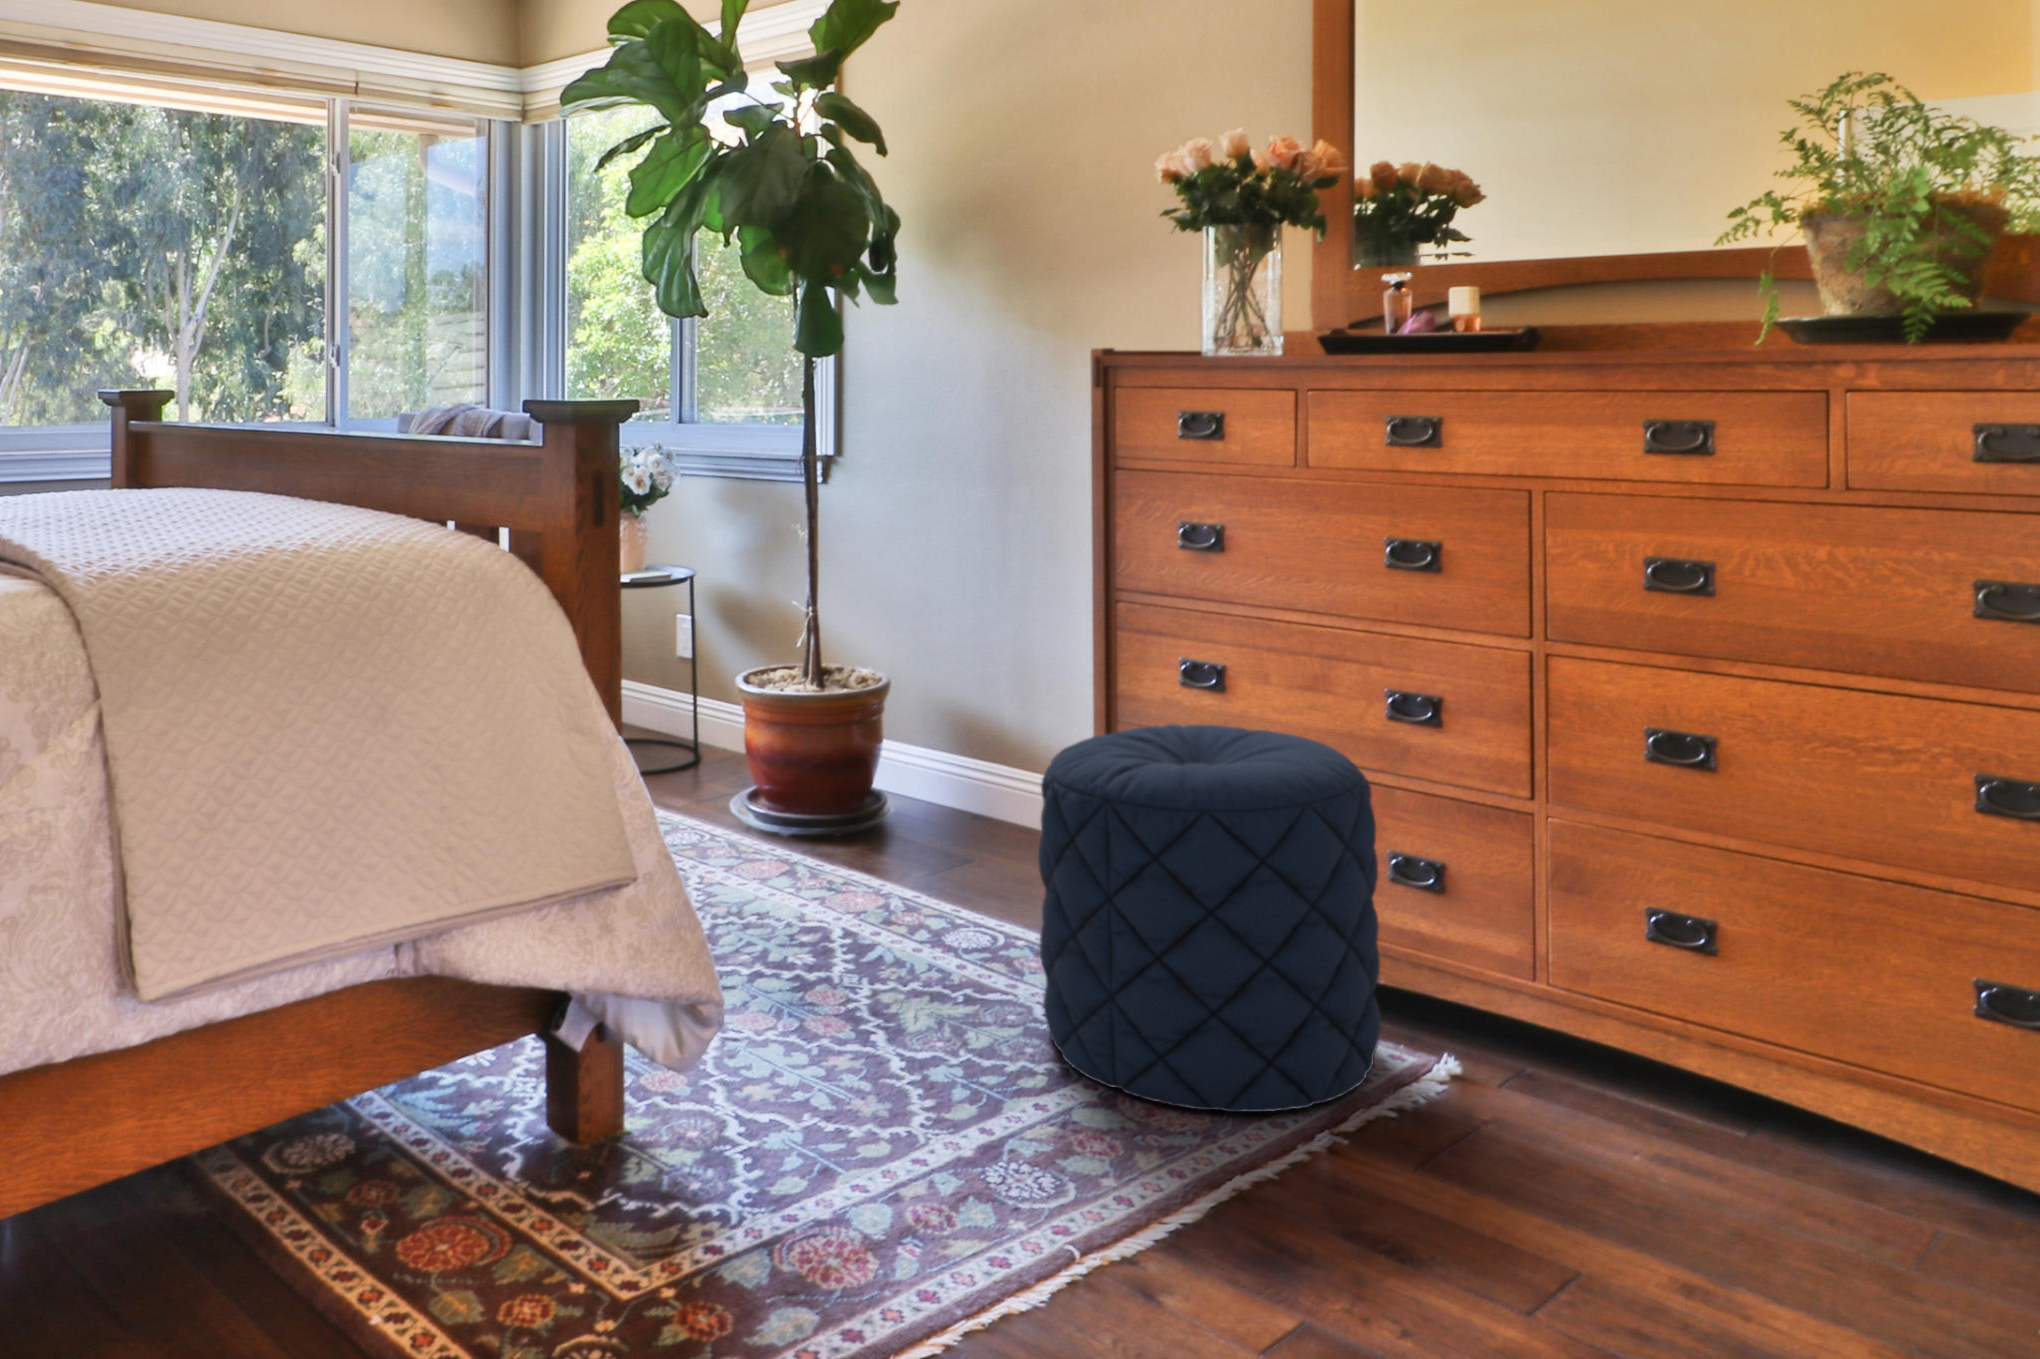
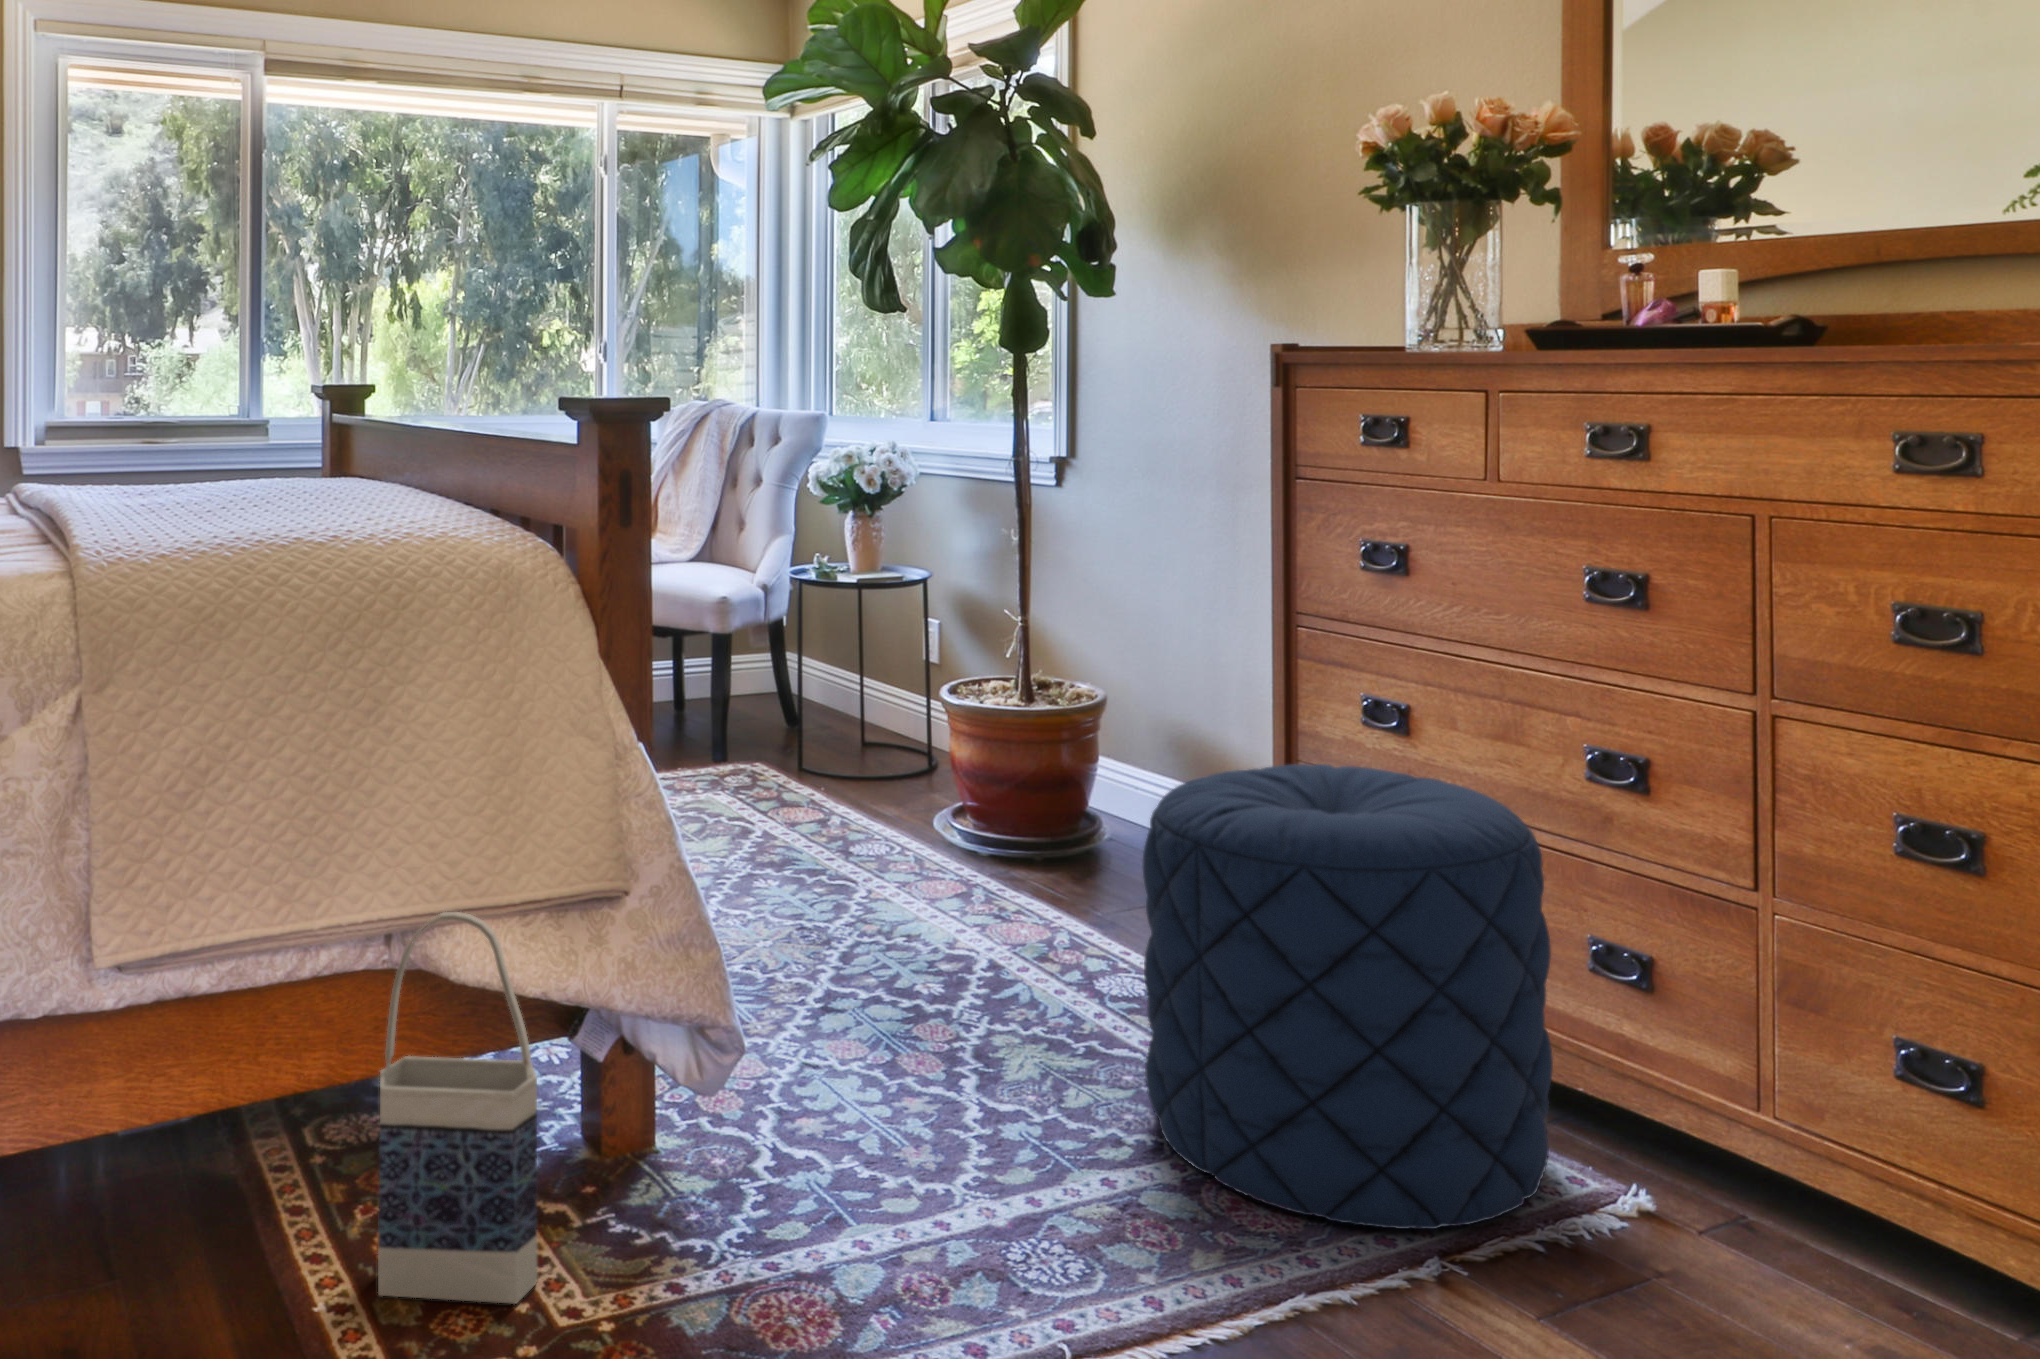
bag: none [418,919,579,1301] -> present [378,912,537,1304]

